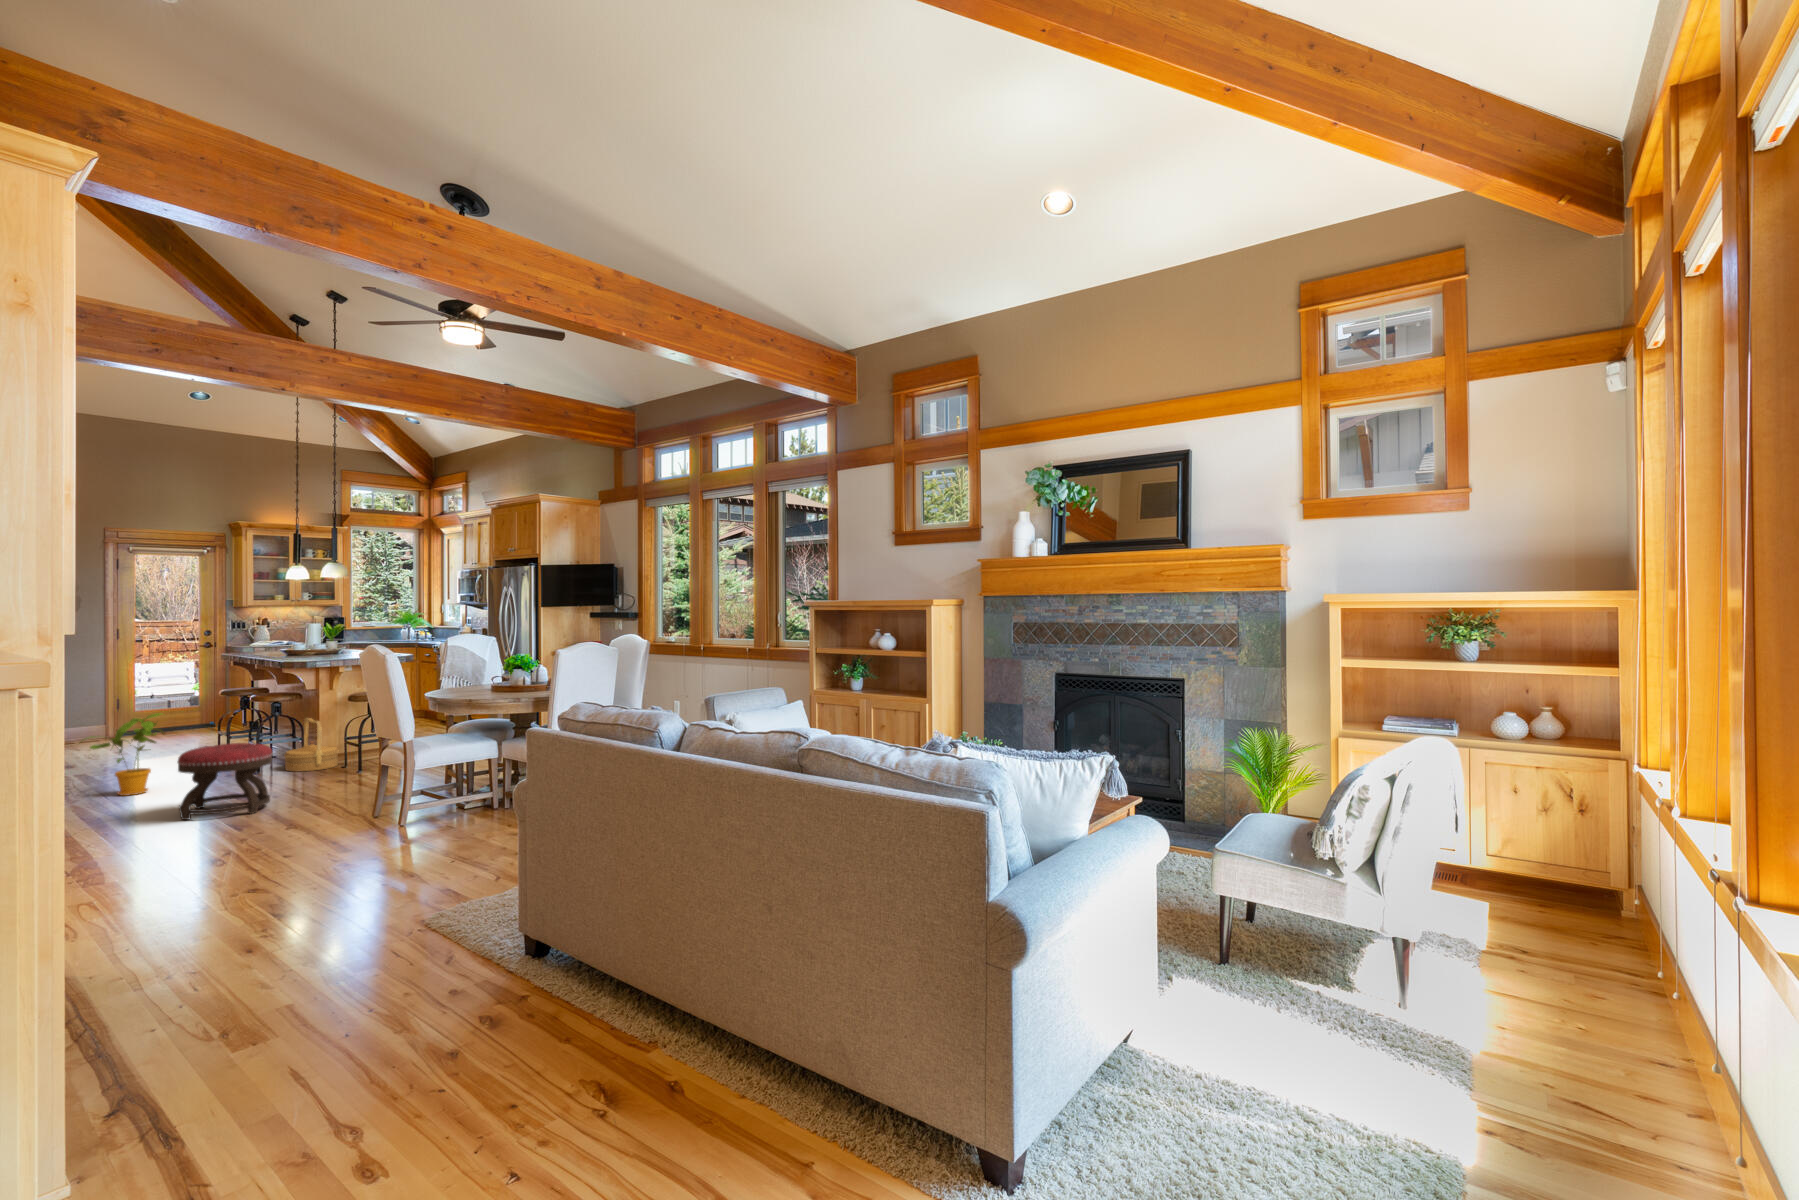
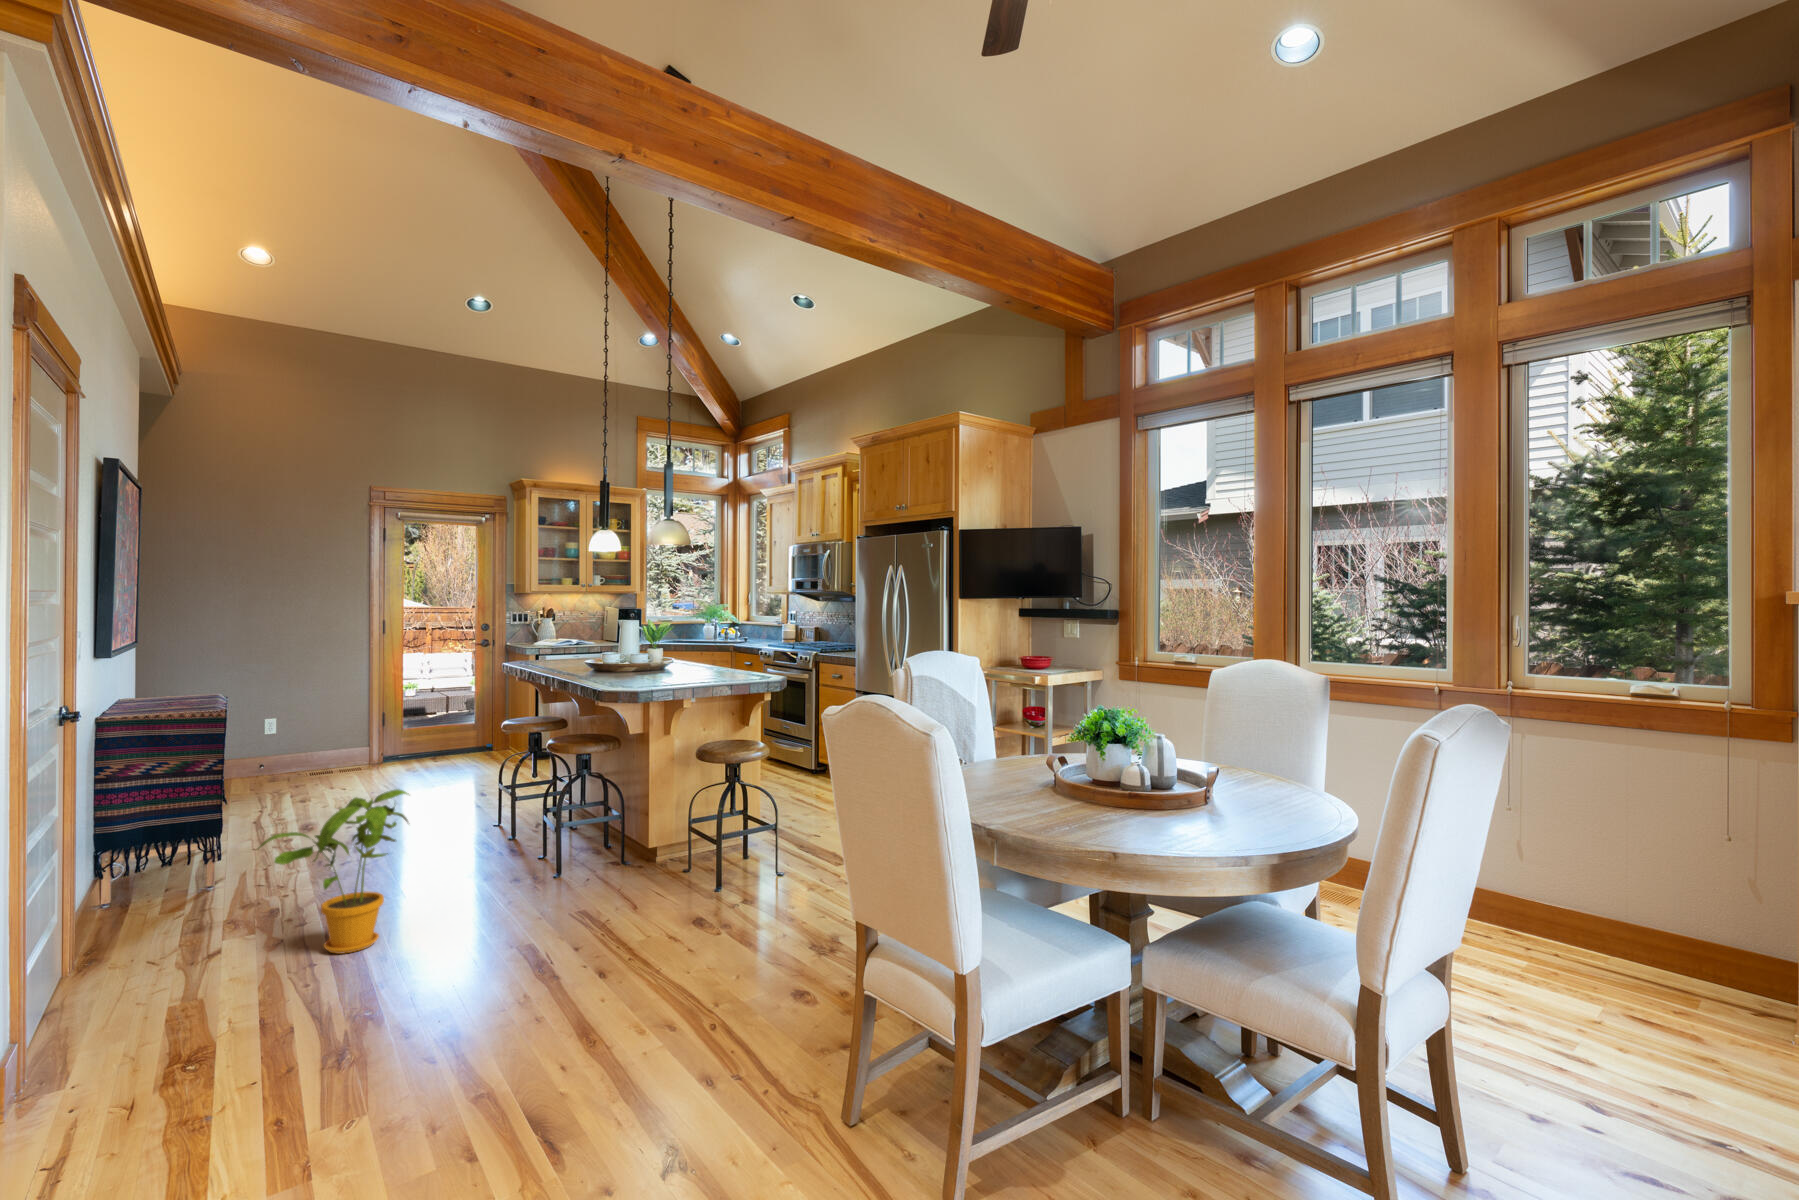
woven basket: present [285,718,339,772] -> none [598,784,683,891]
ottoman: present [177,743,273,820] -> none [414,888,610,1114]

